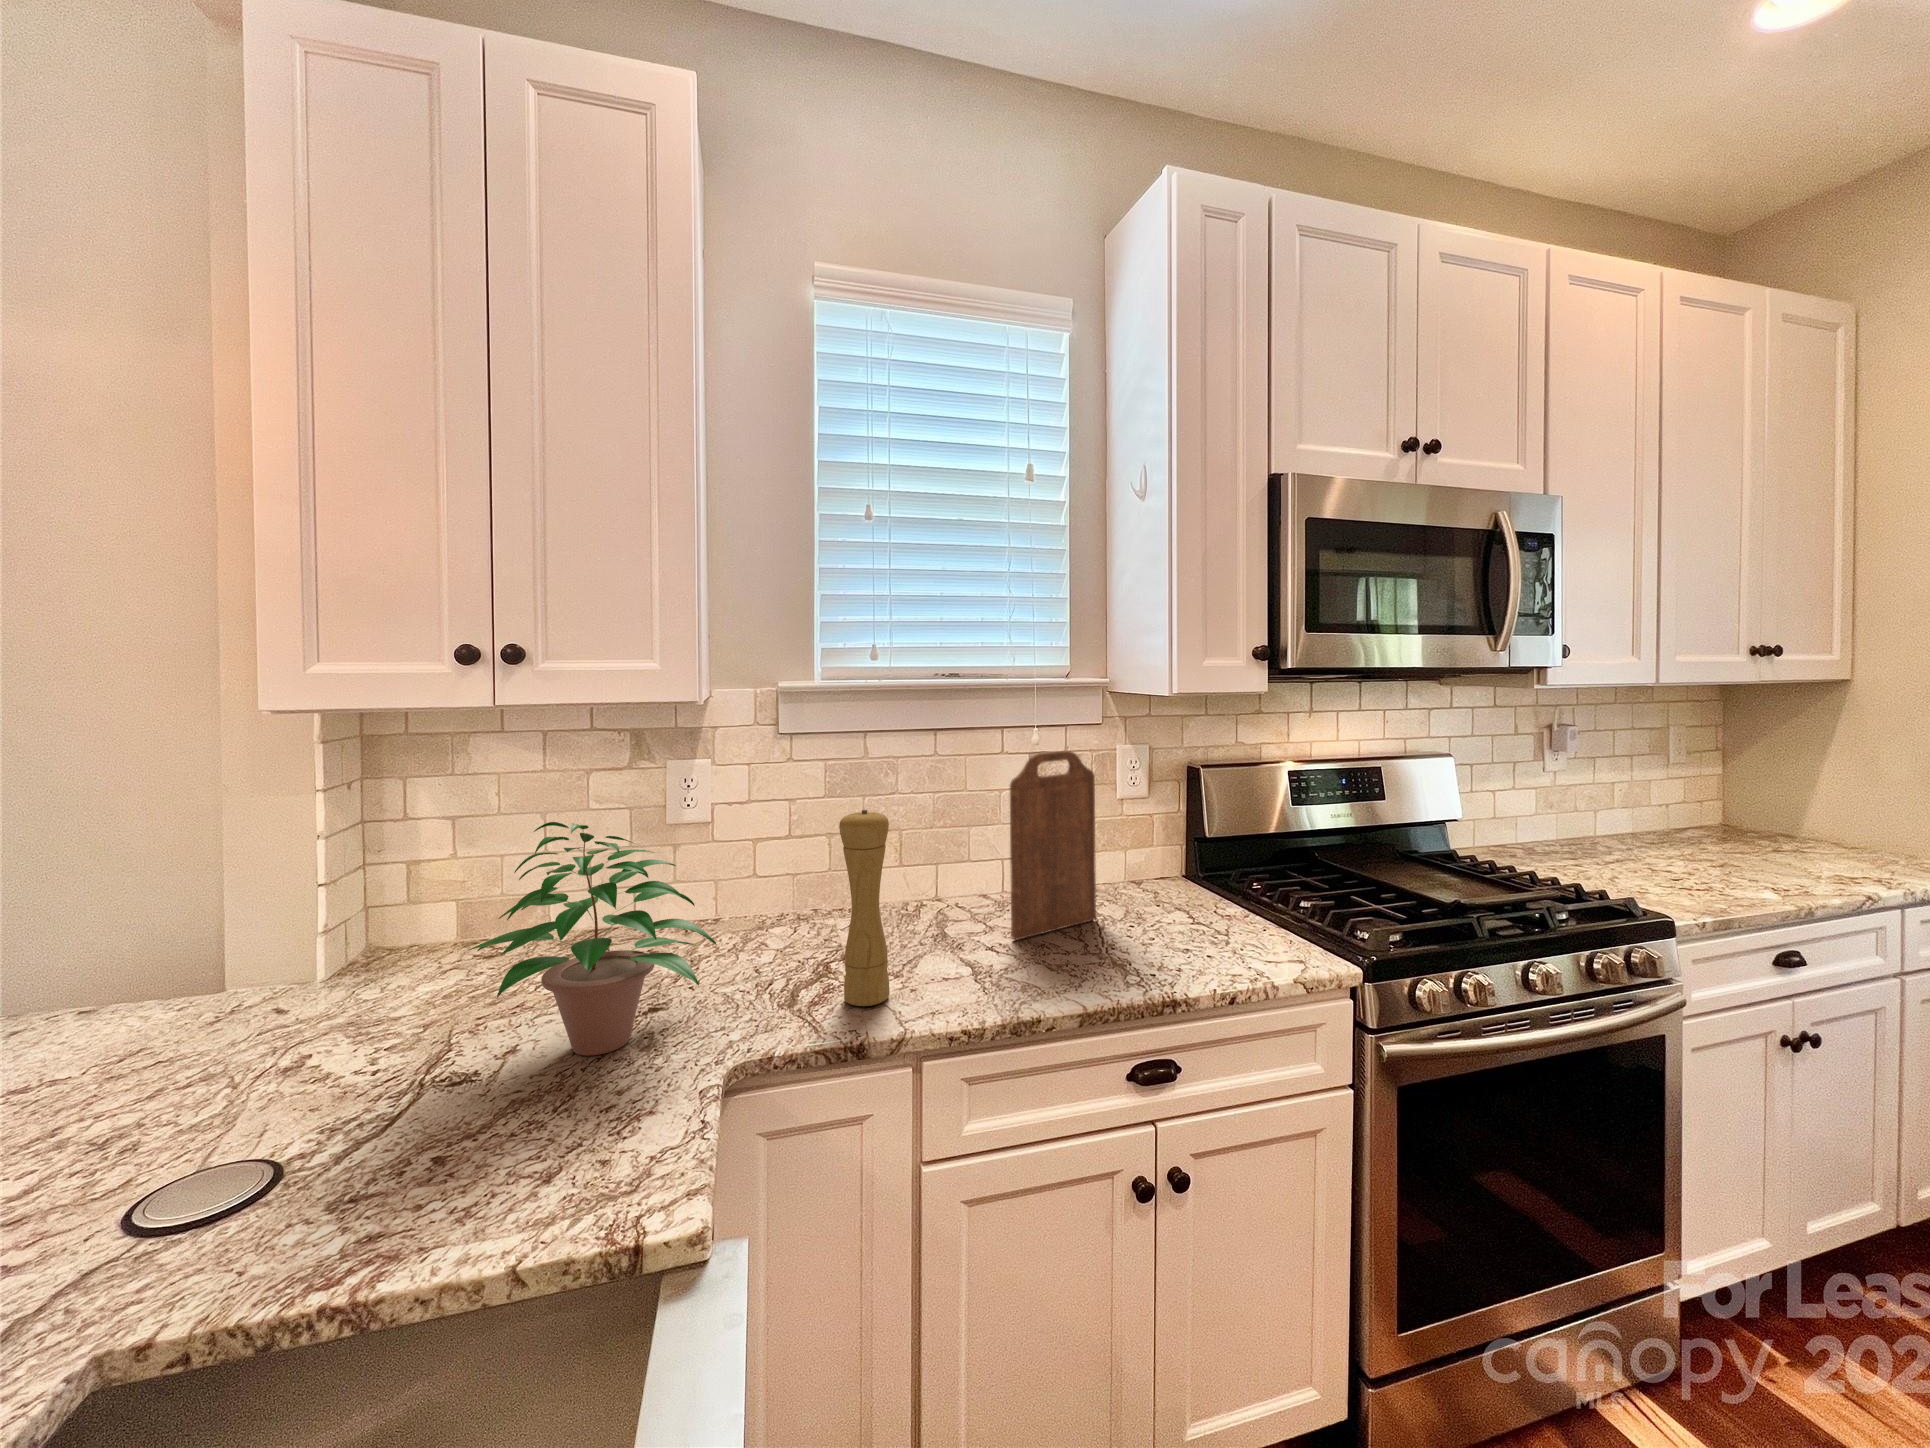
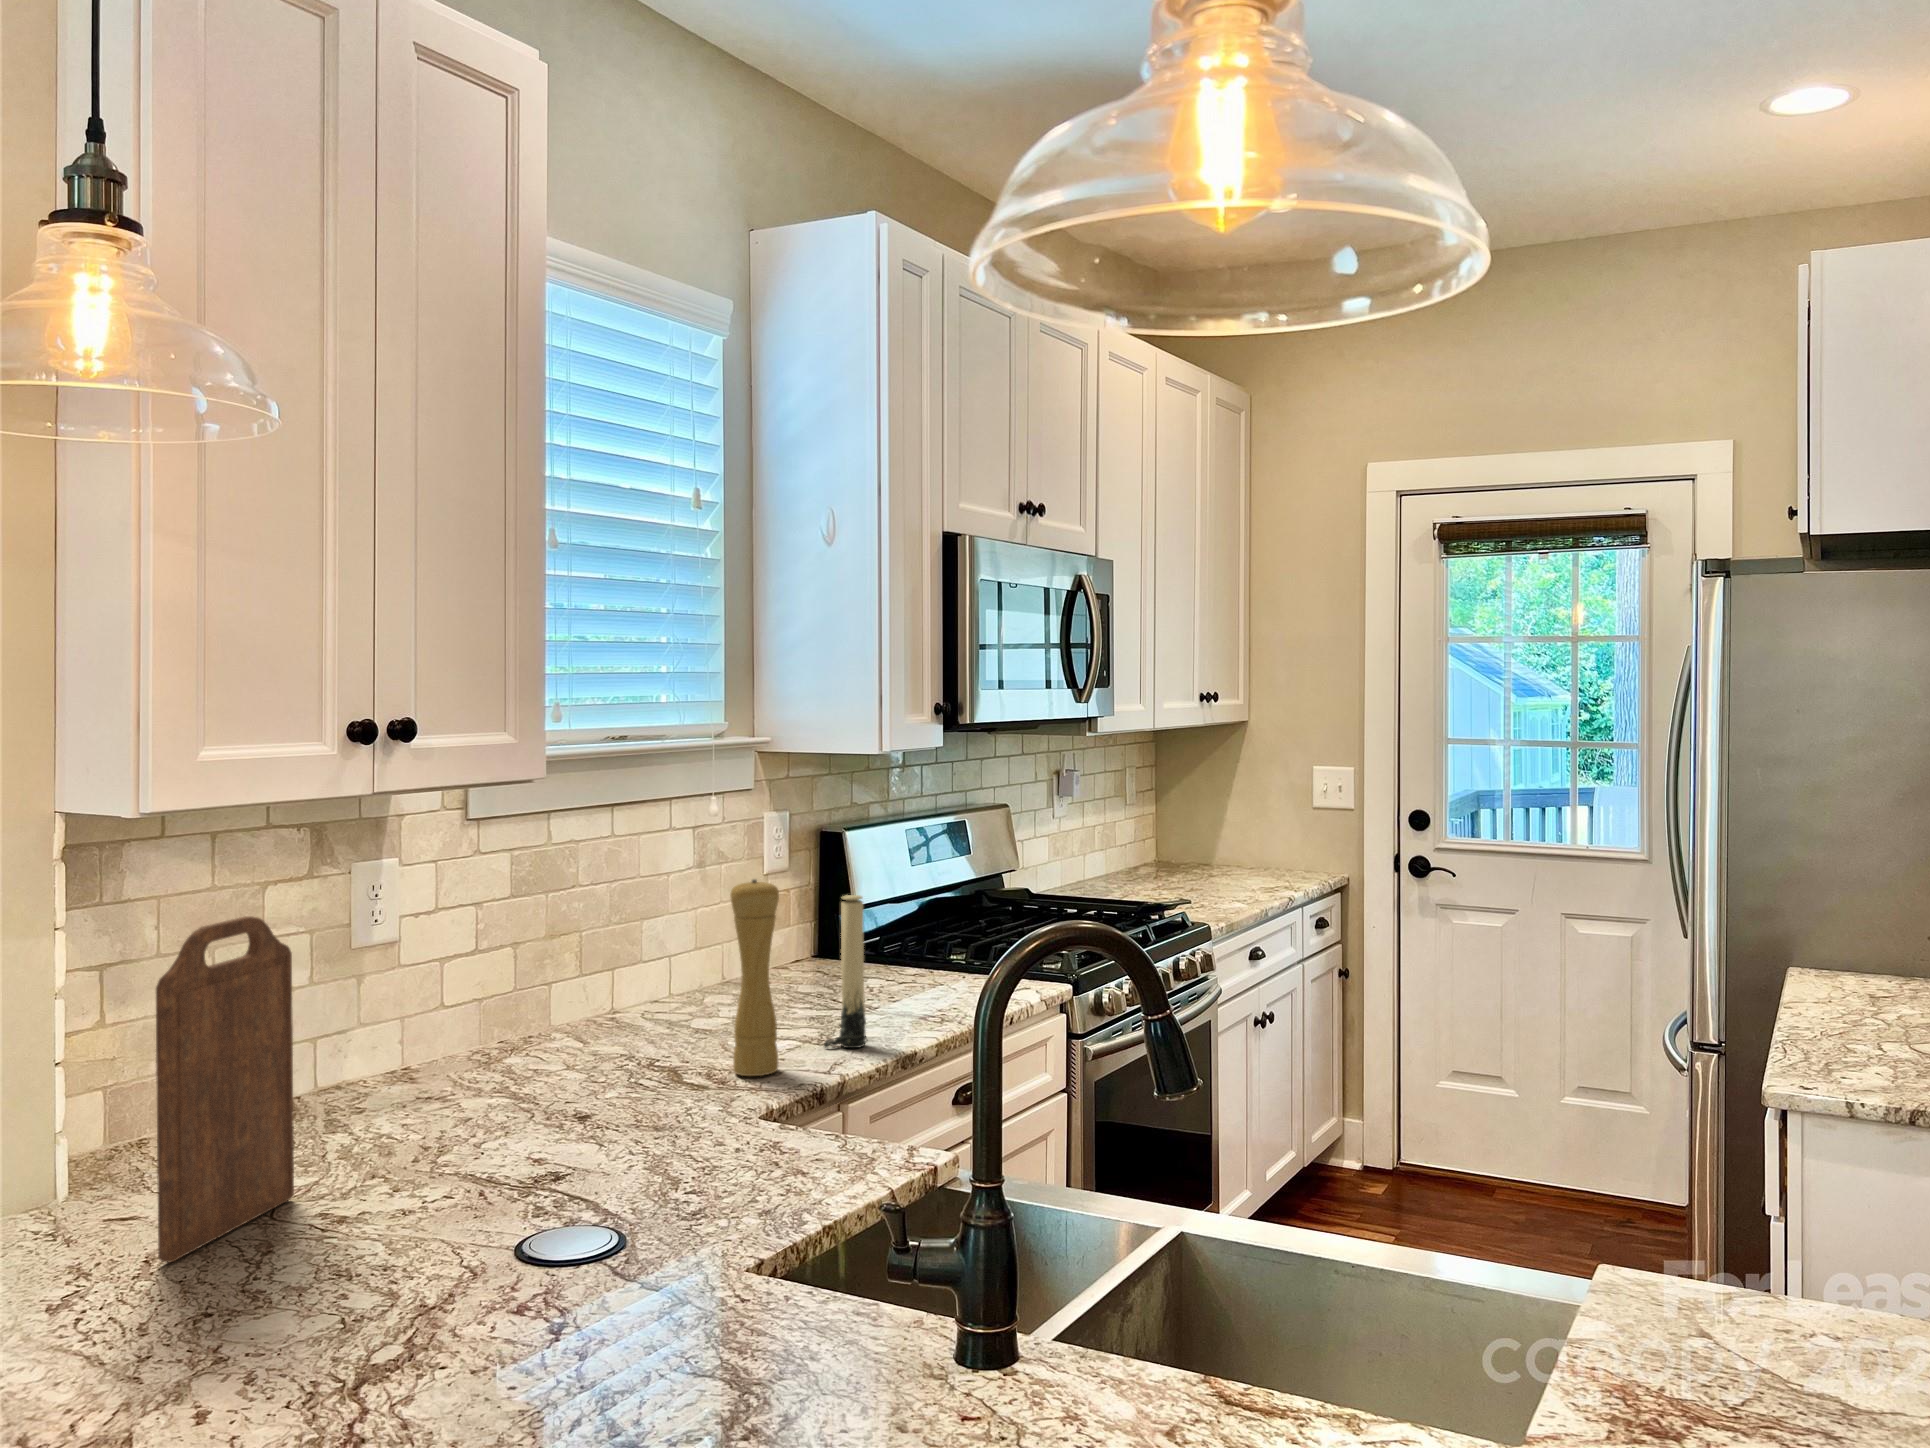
cutting board: present [1010,751,1096,940] -> present [156,916,294,1262]
potted plant: present [468,822,717,1056] -> none [457,906,721,1152]
candle: none [970,836,1009,996] -> present [824,895,868,1048]

